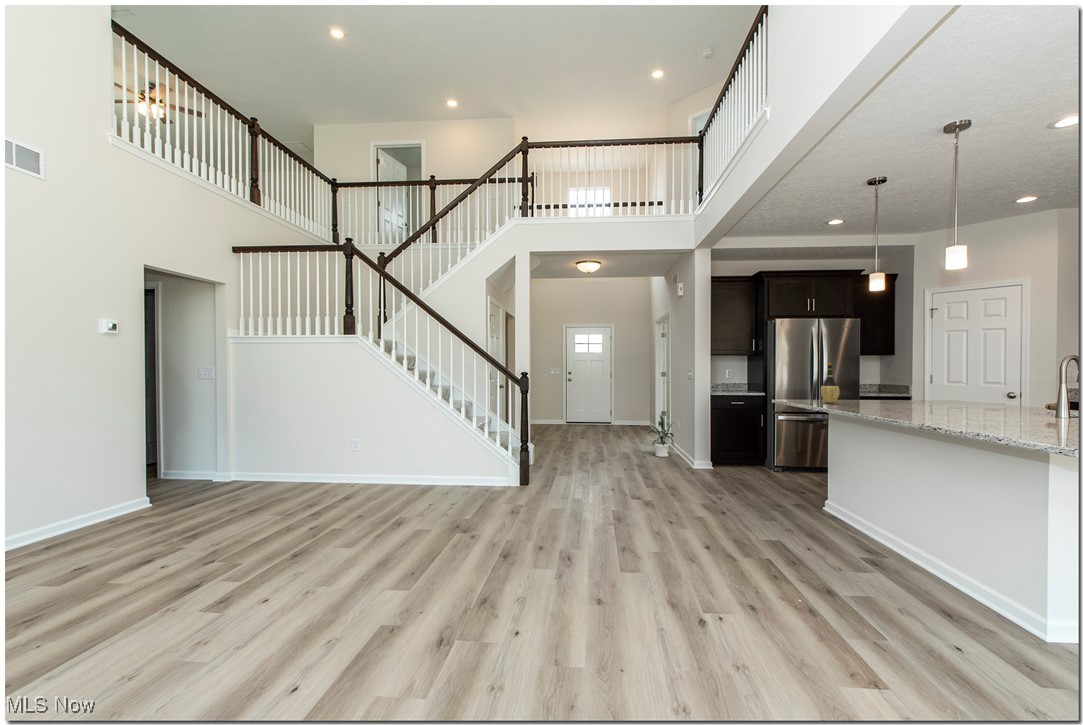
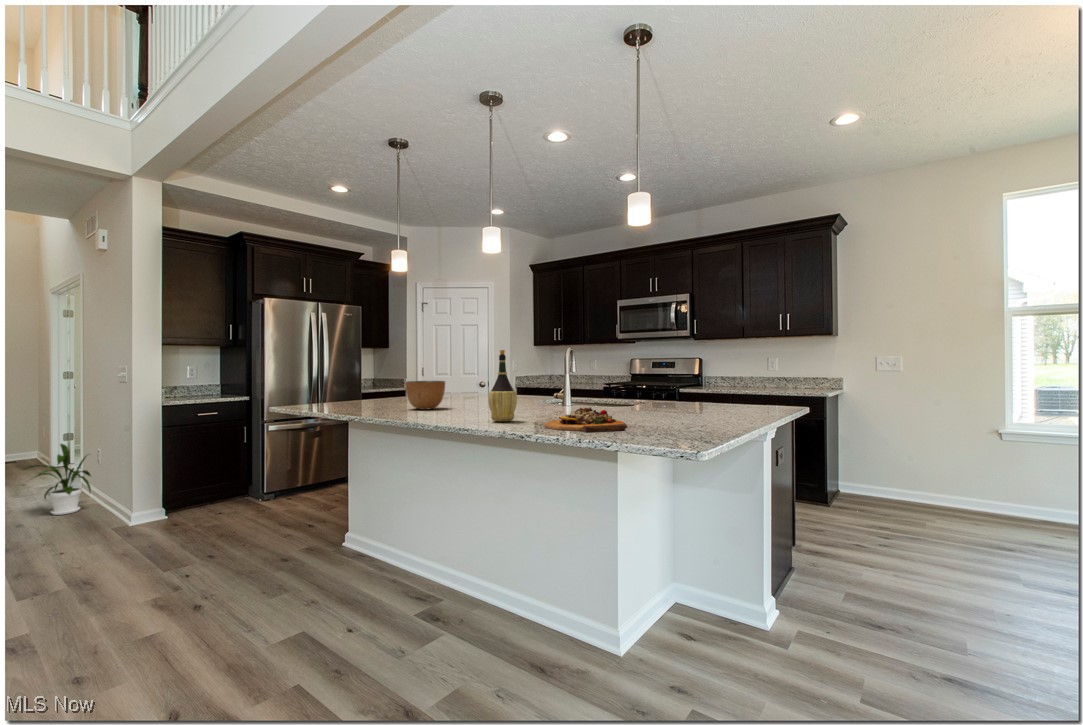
wine bottle: present [821,363,840,404] -> present [488,350,517,422]
bowl: none [869,384,907,408] -> present [405,381,445,410]
cutting board: none [960,410,1053,431] -> present [544,407,627,433]

